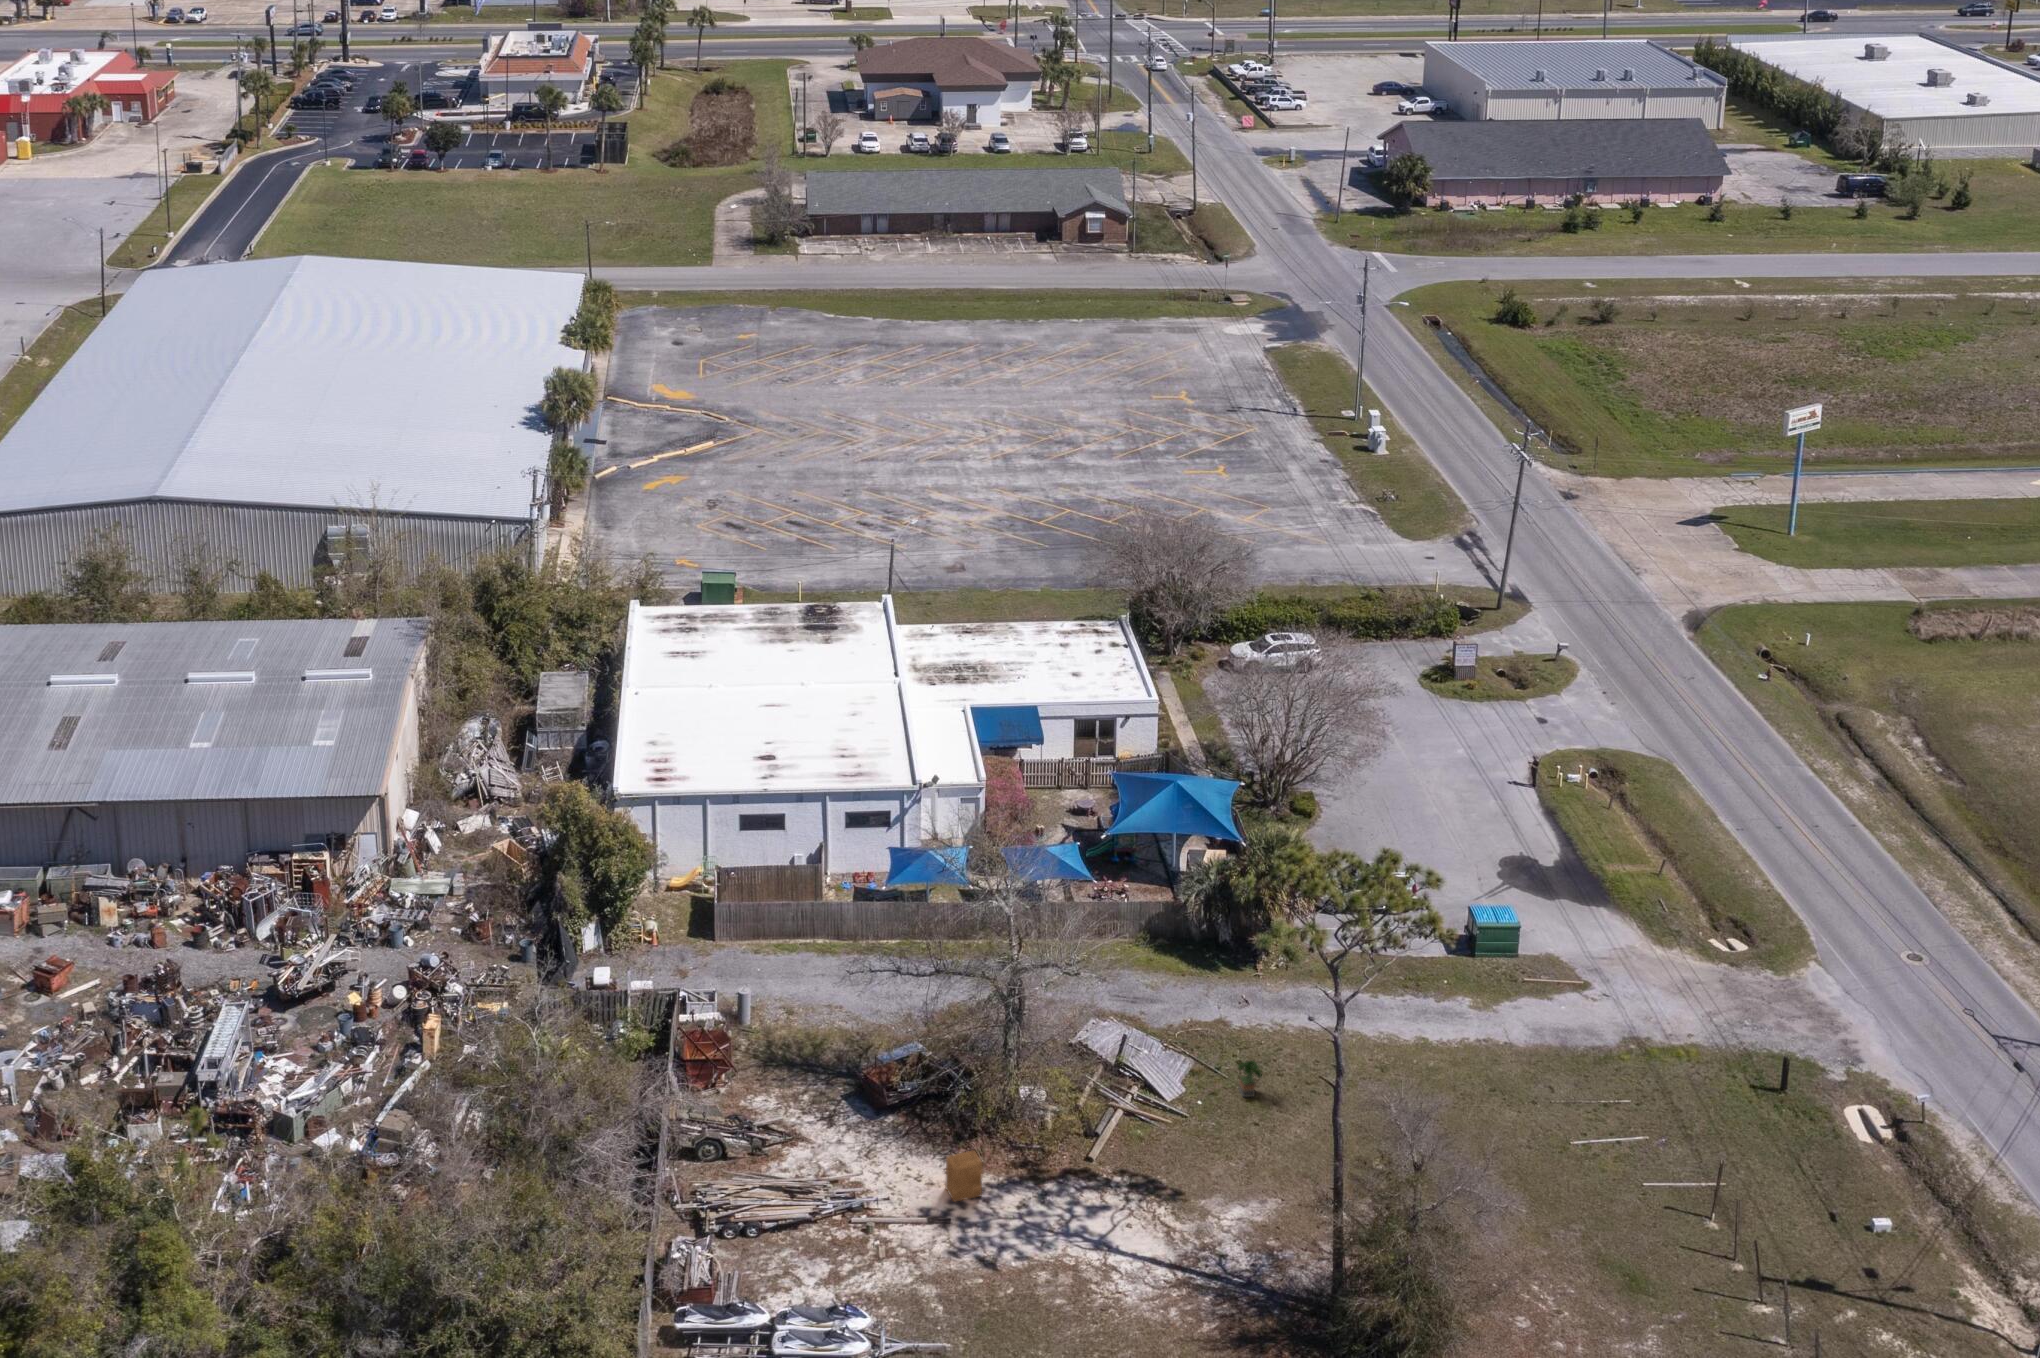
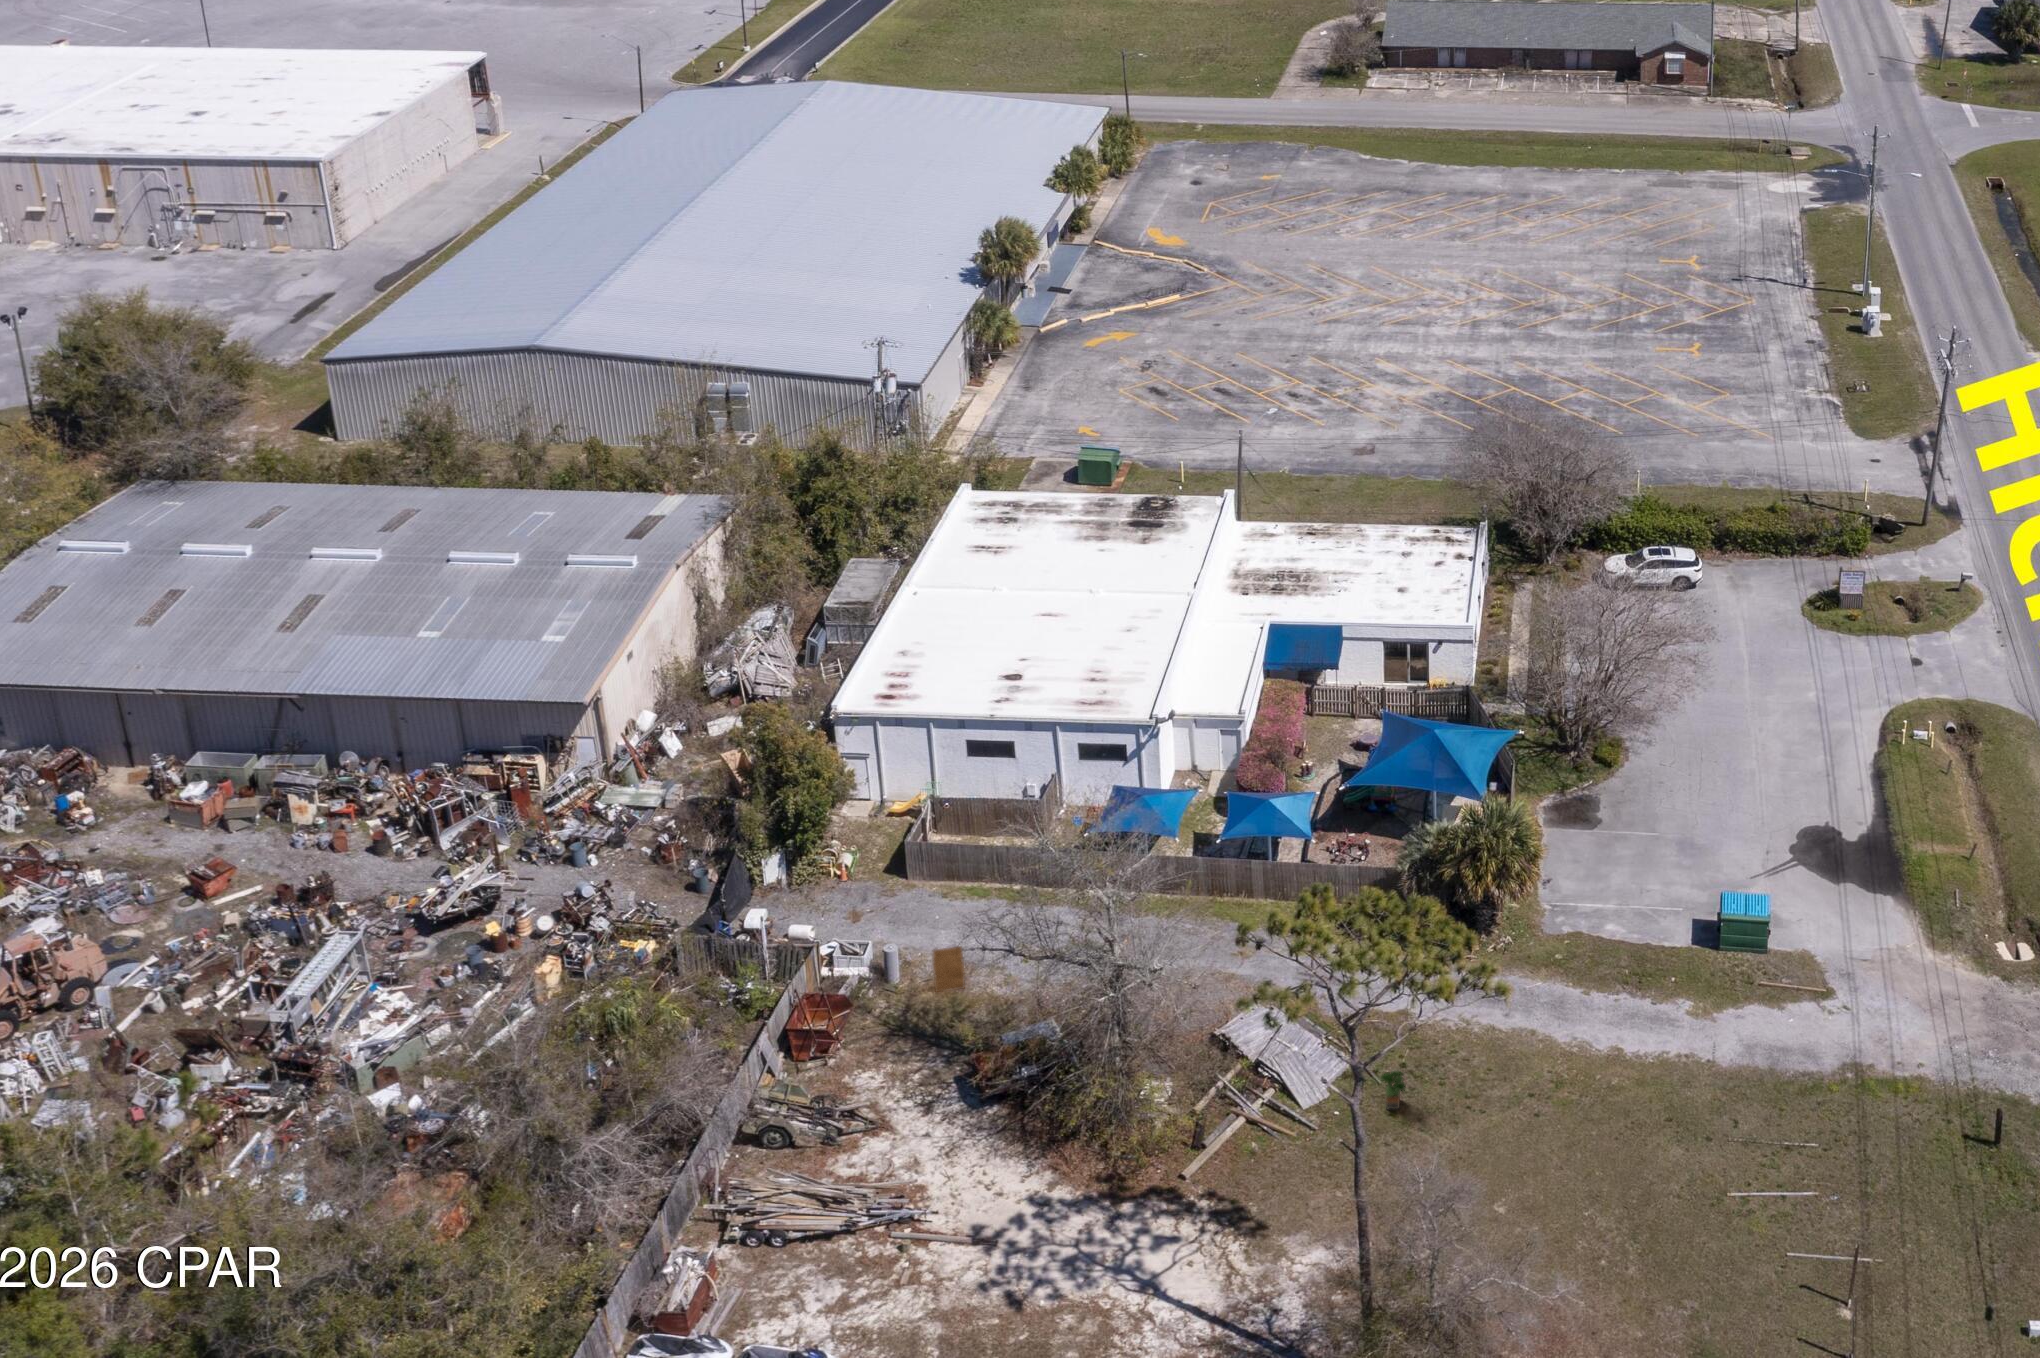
cardboard box: present [945,1151,983,1202] -> present [933,946,965,992]

